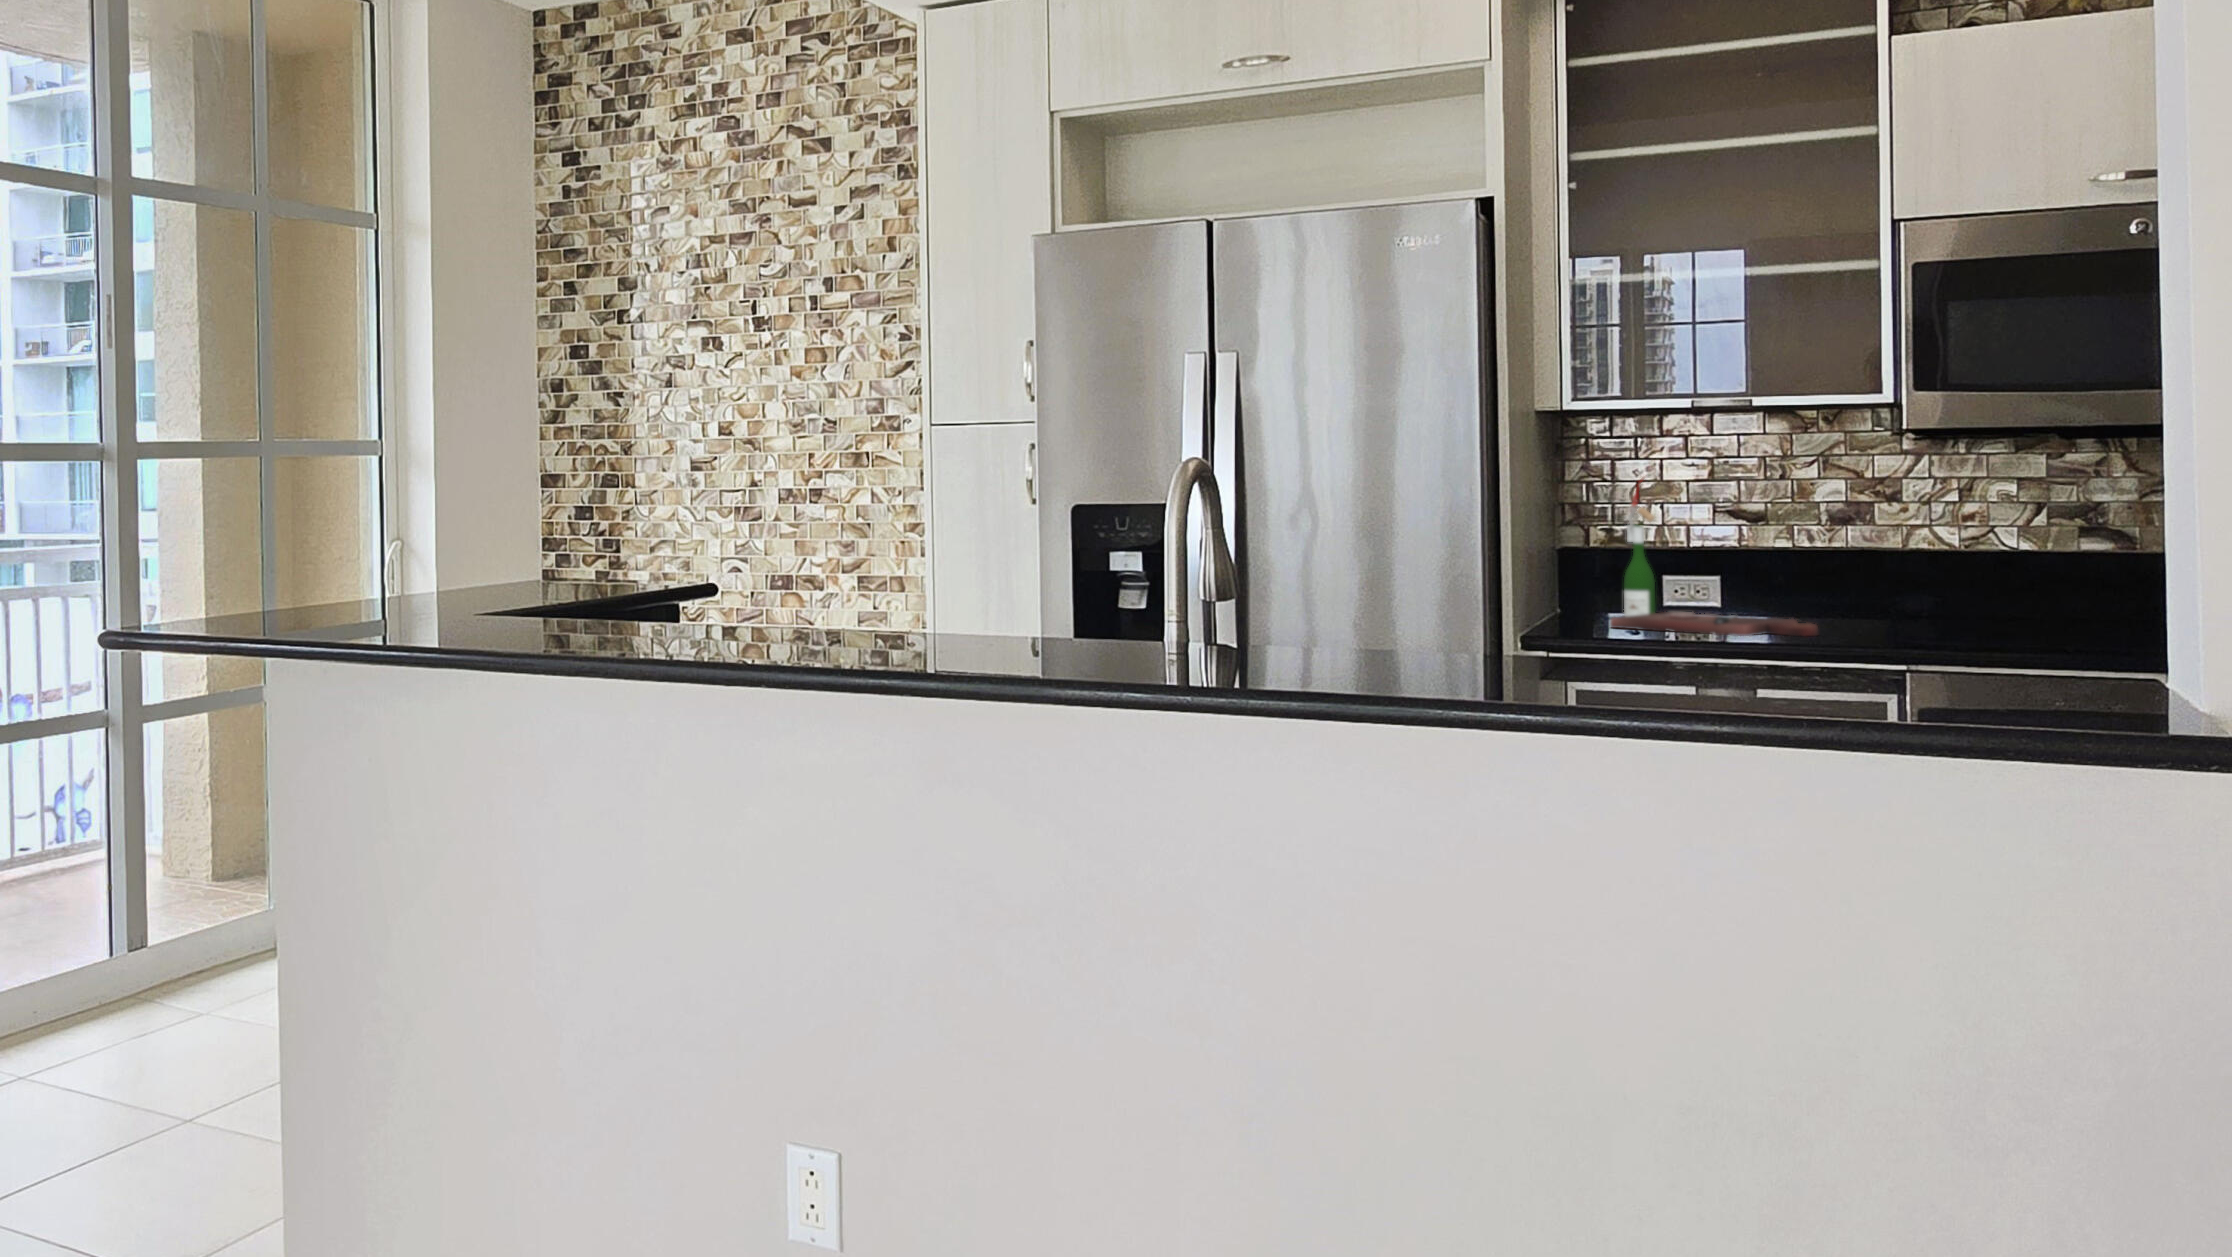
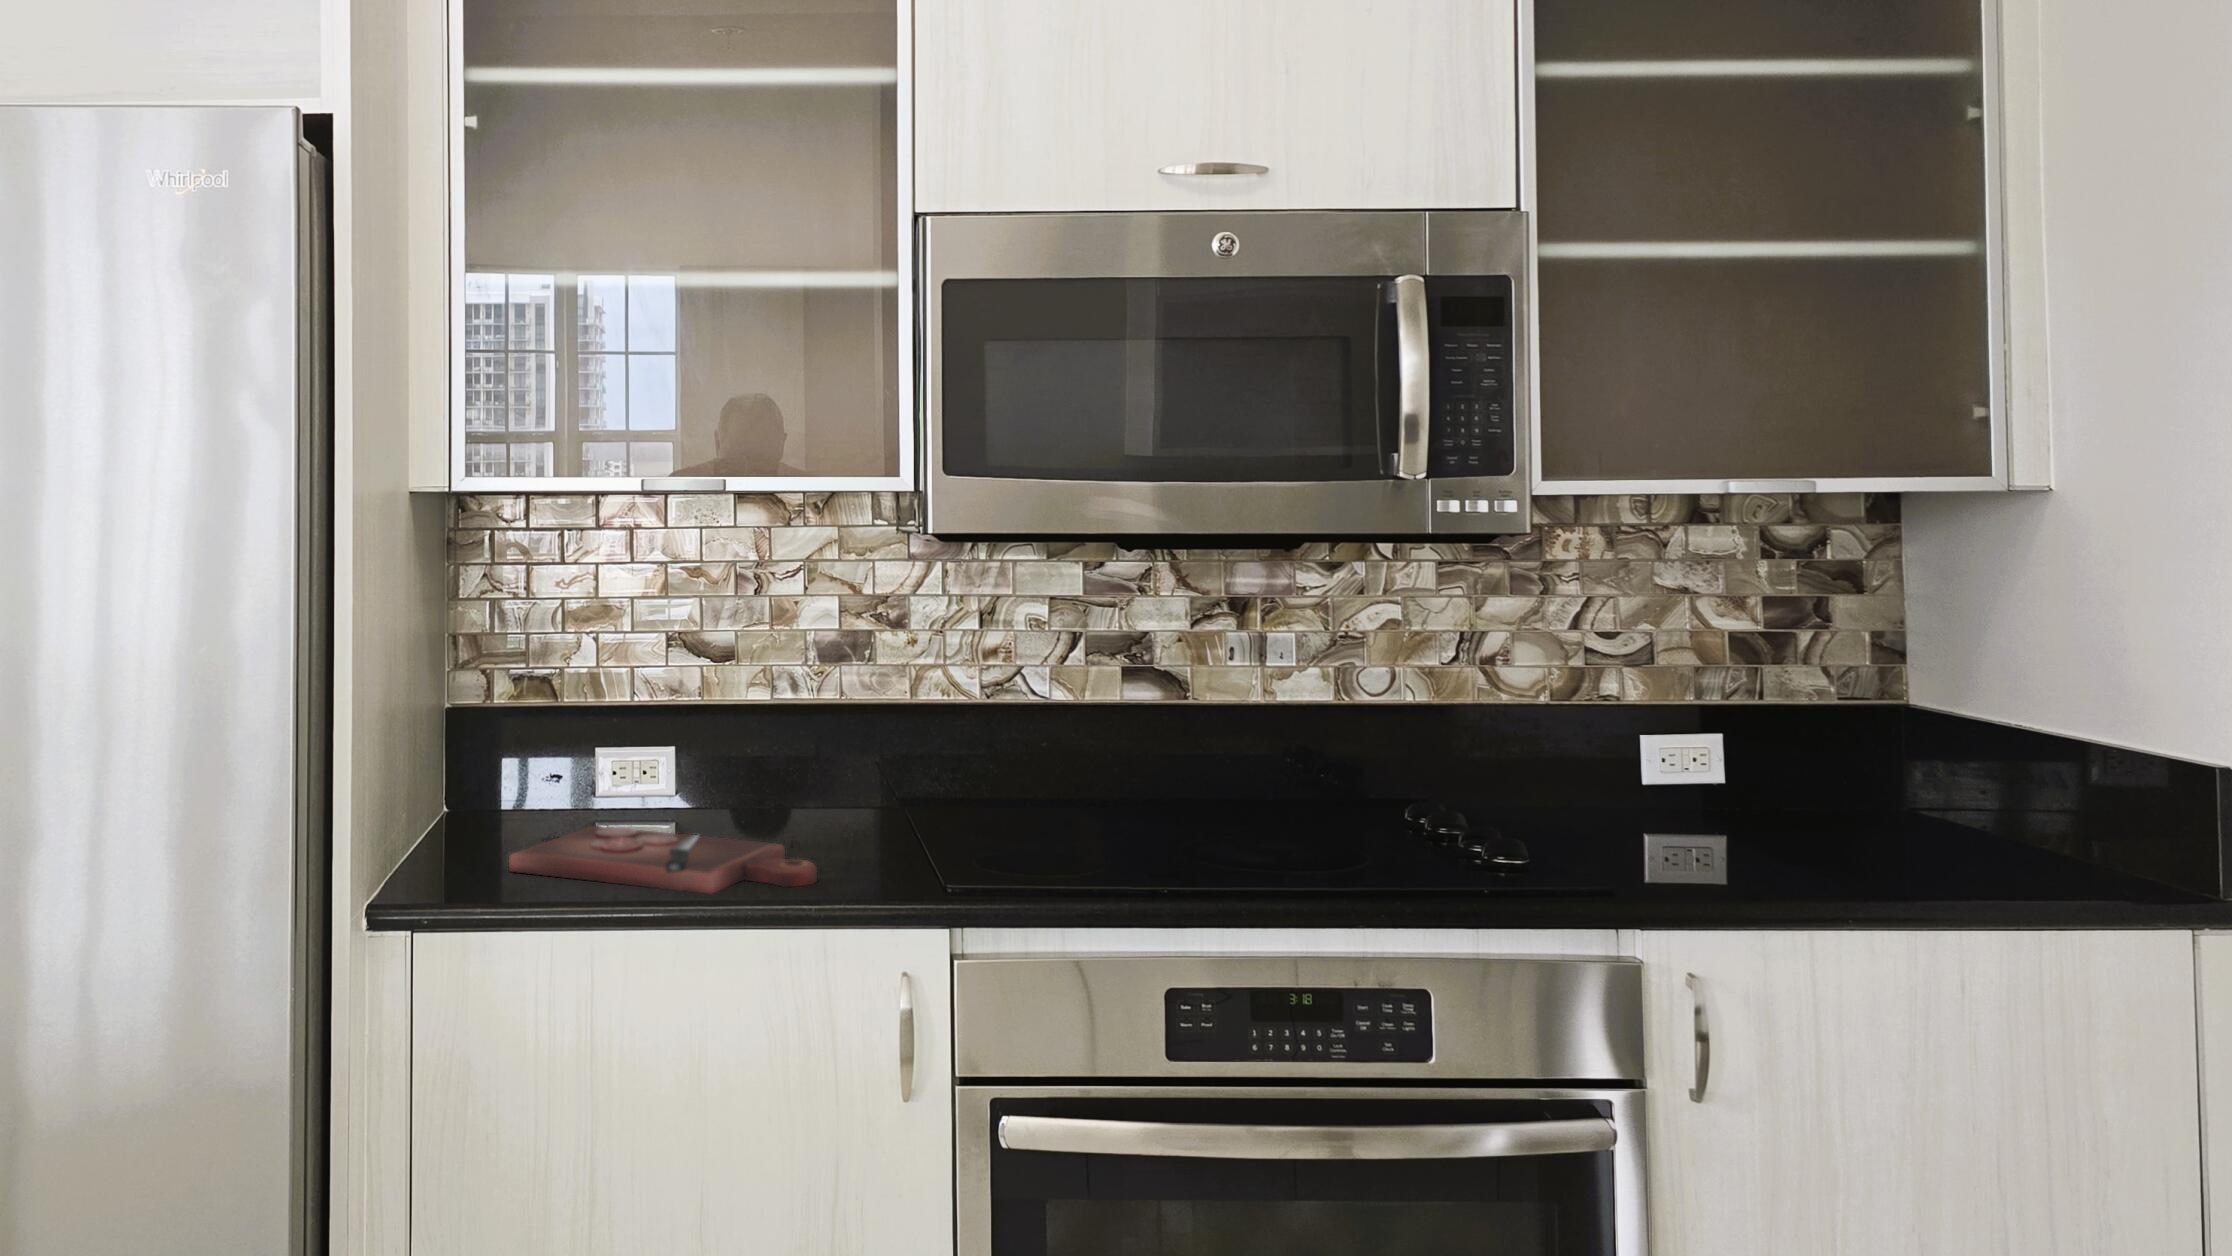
wine bottle: present [1624,478,1655,616] -> none [539,594,605,827]

